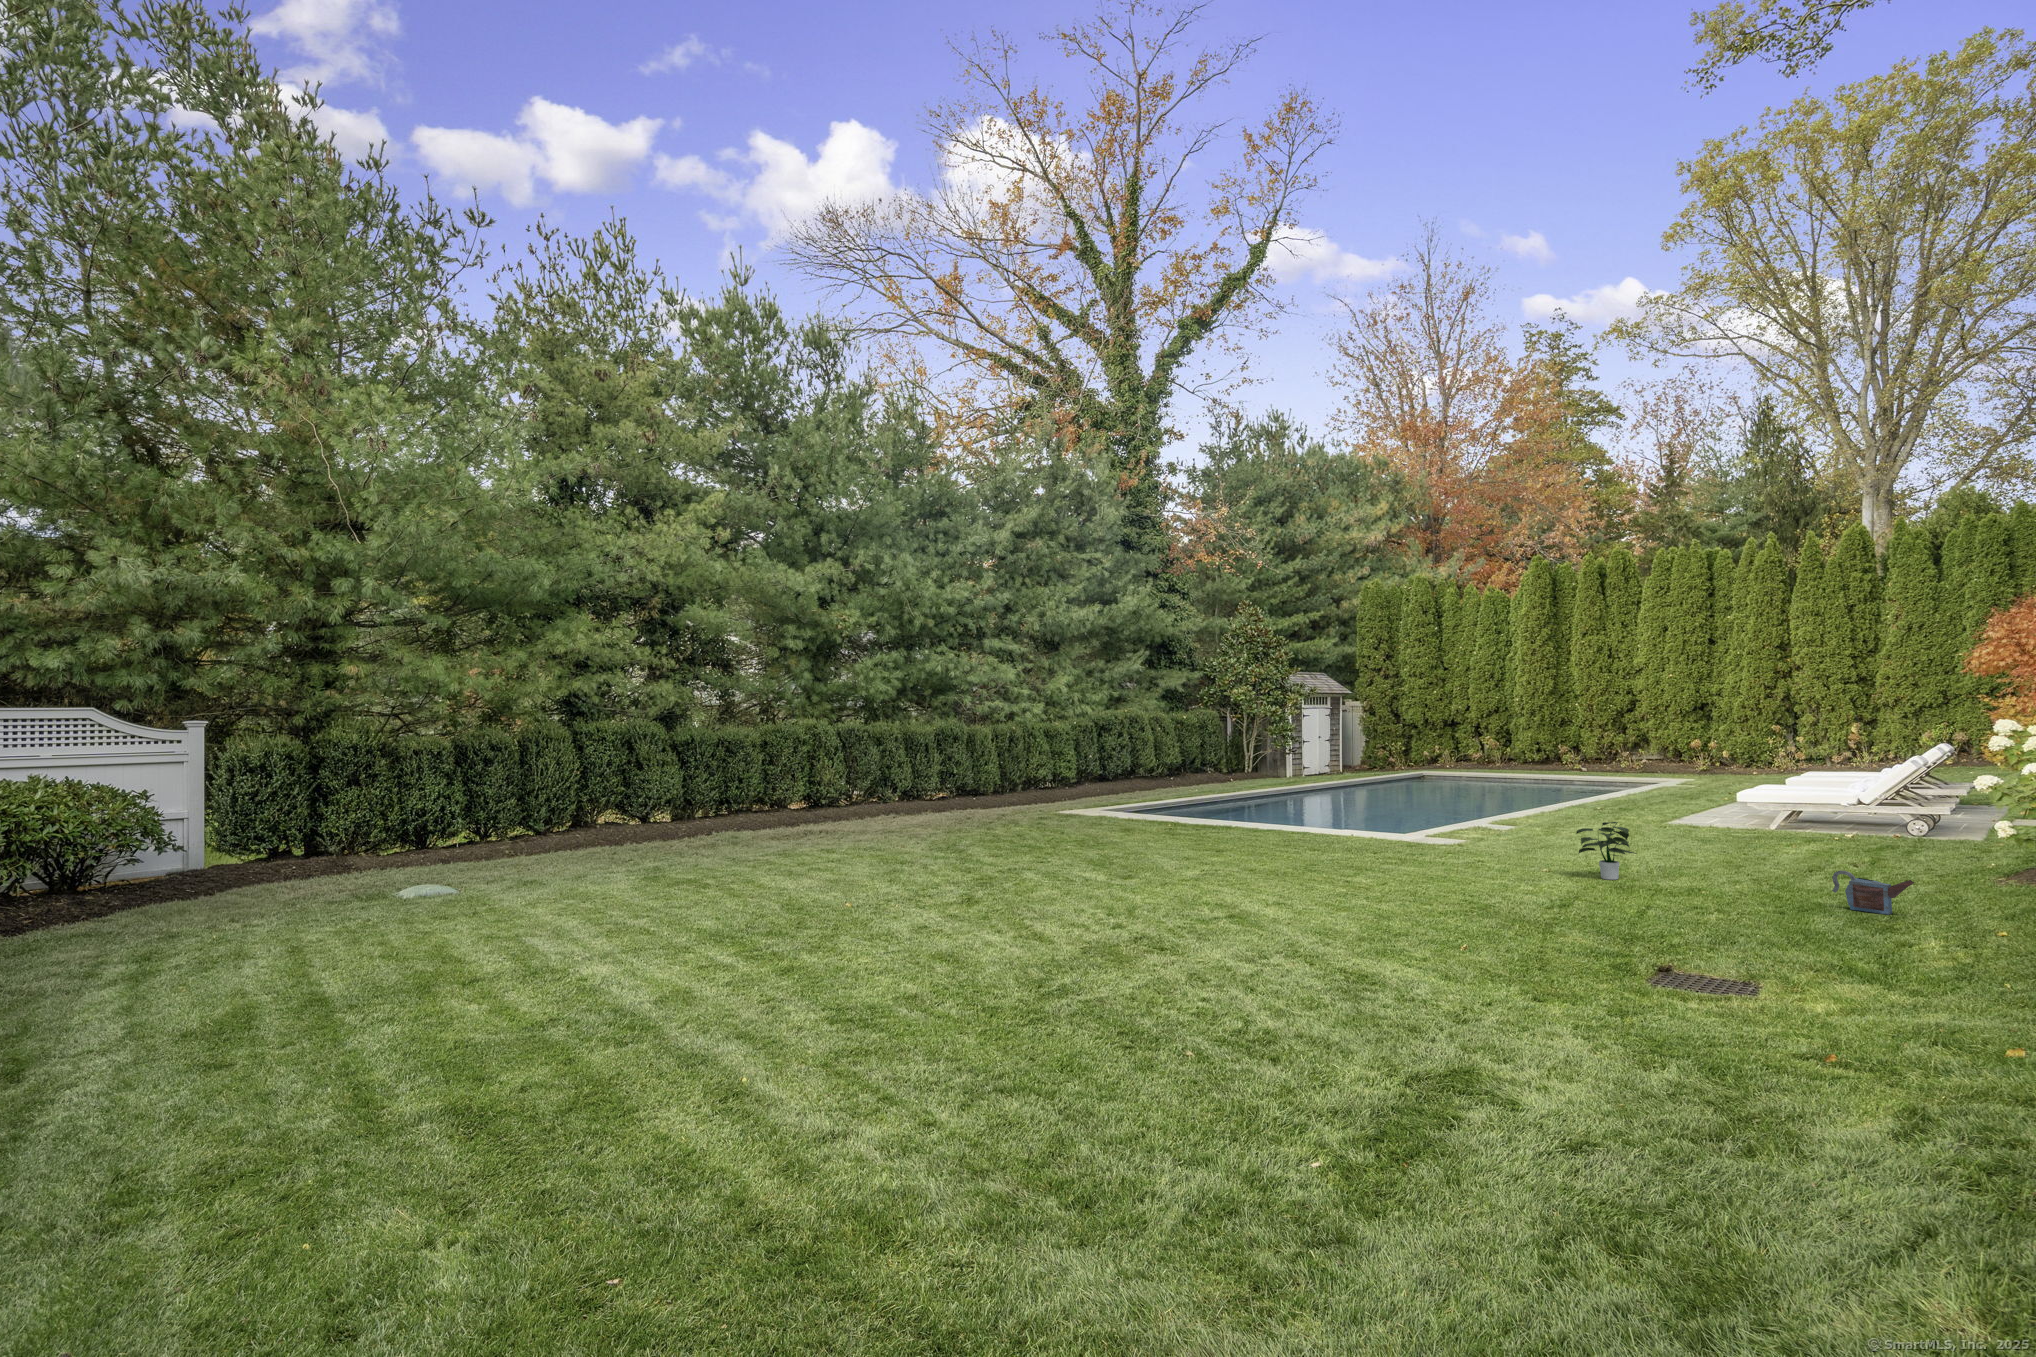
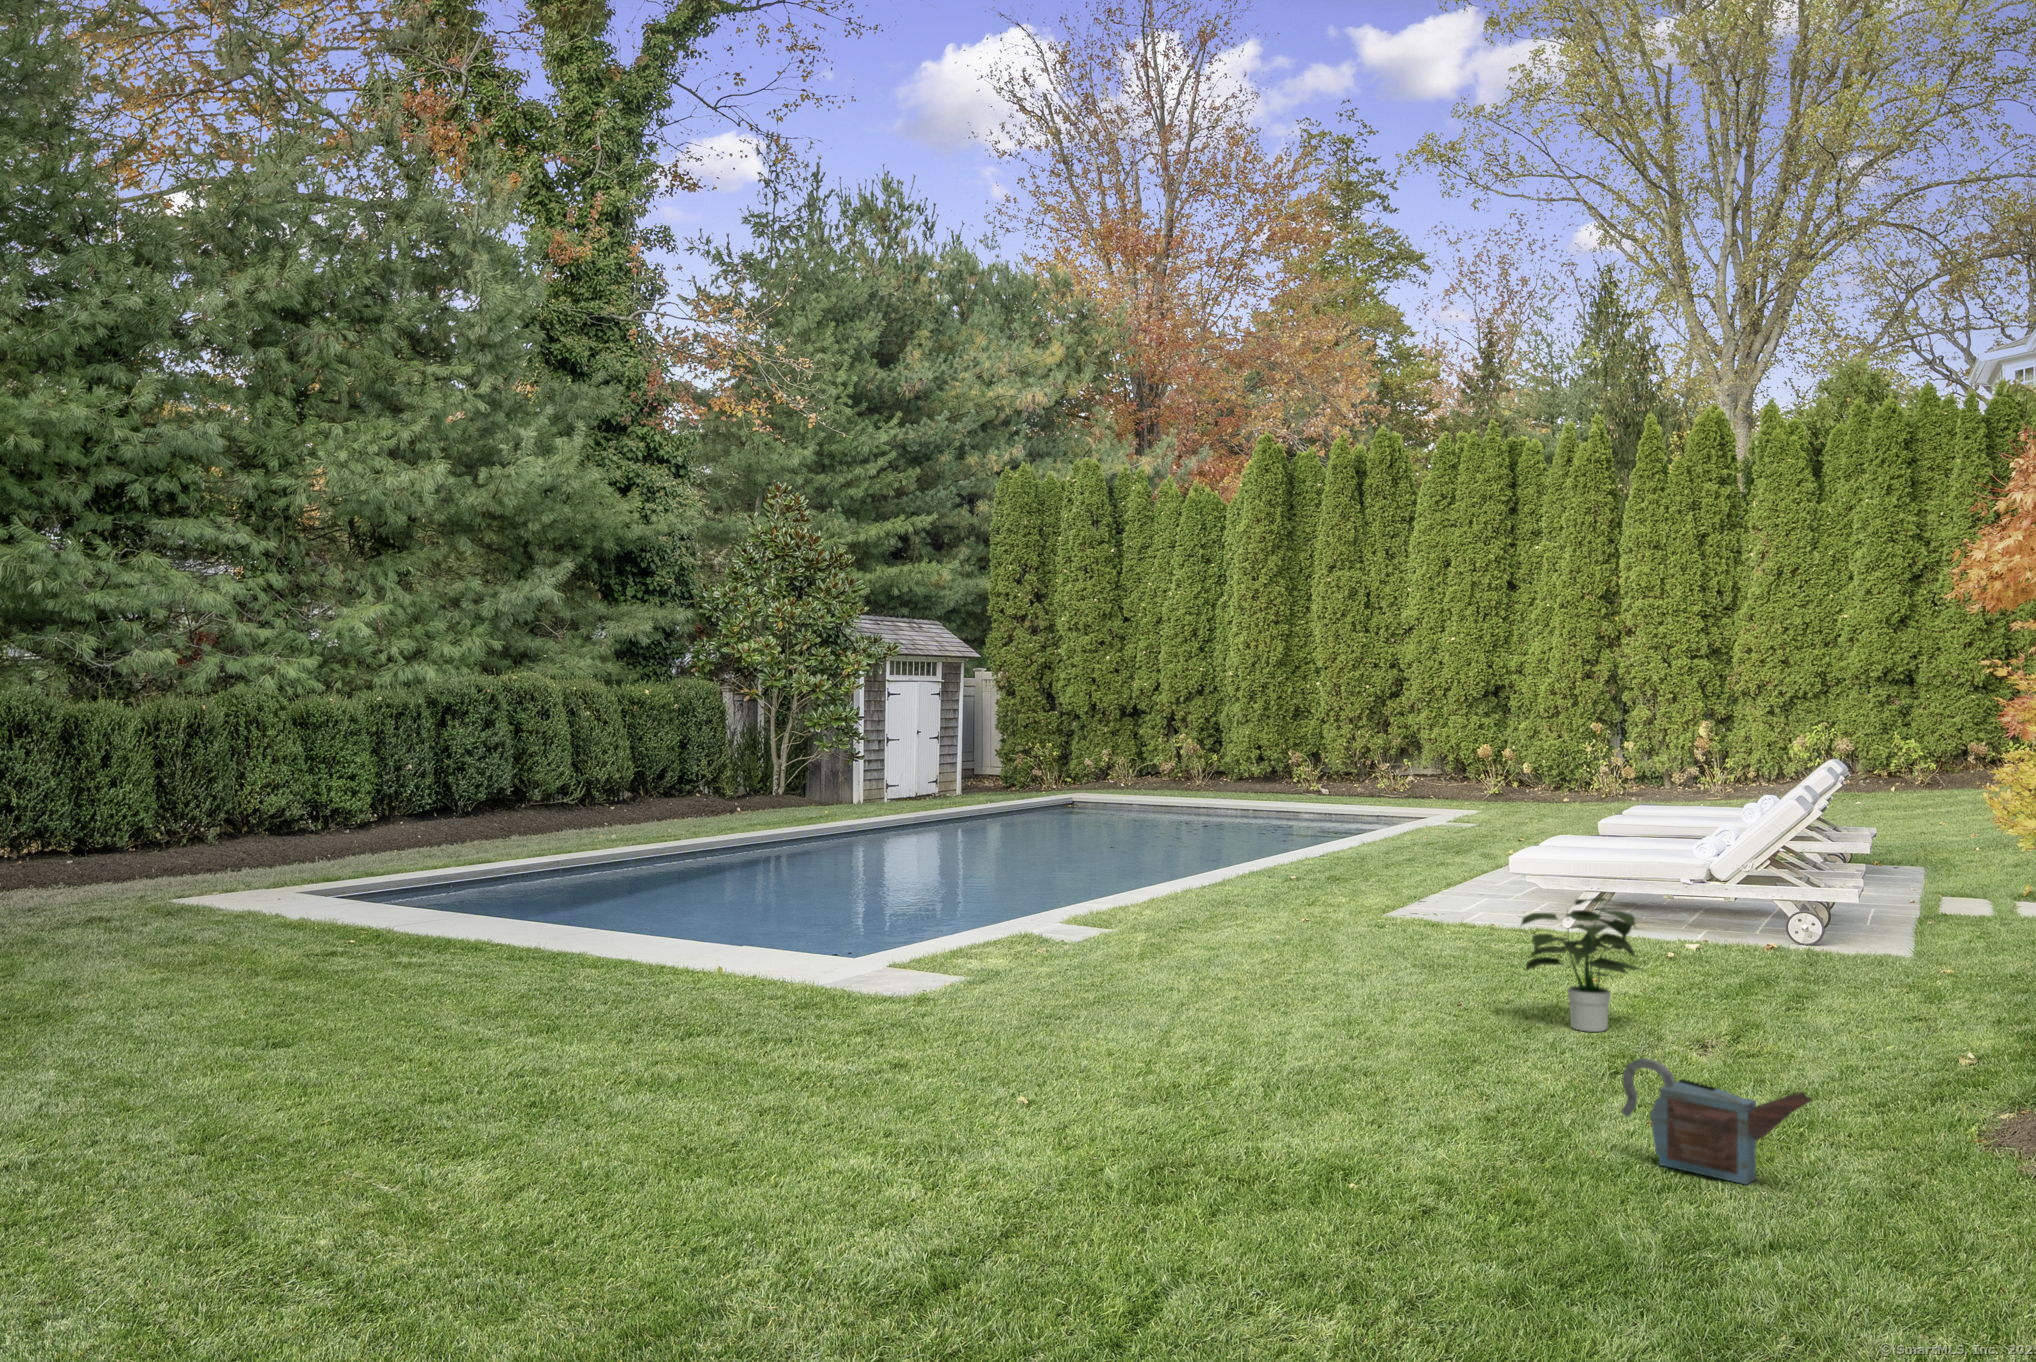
potted plant: present [1576,822,1637,880] -> present [1521,898,1641,1032]

